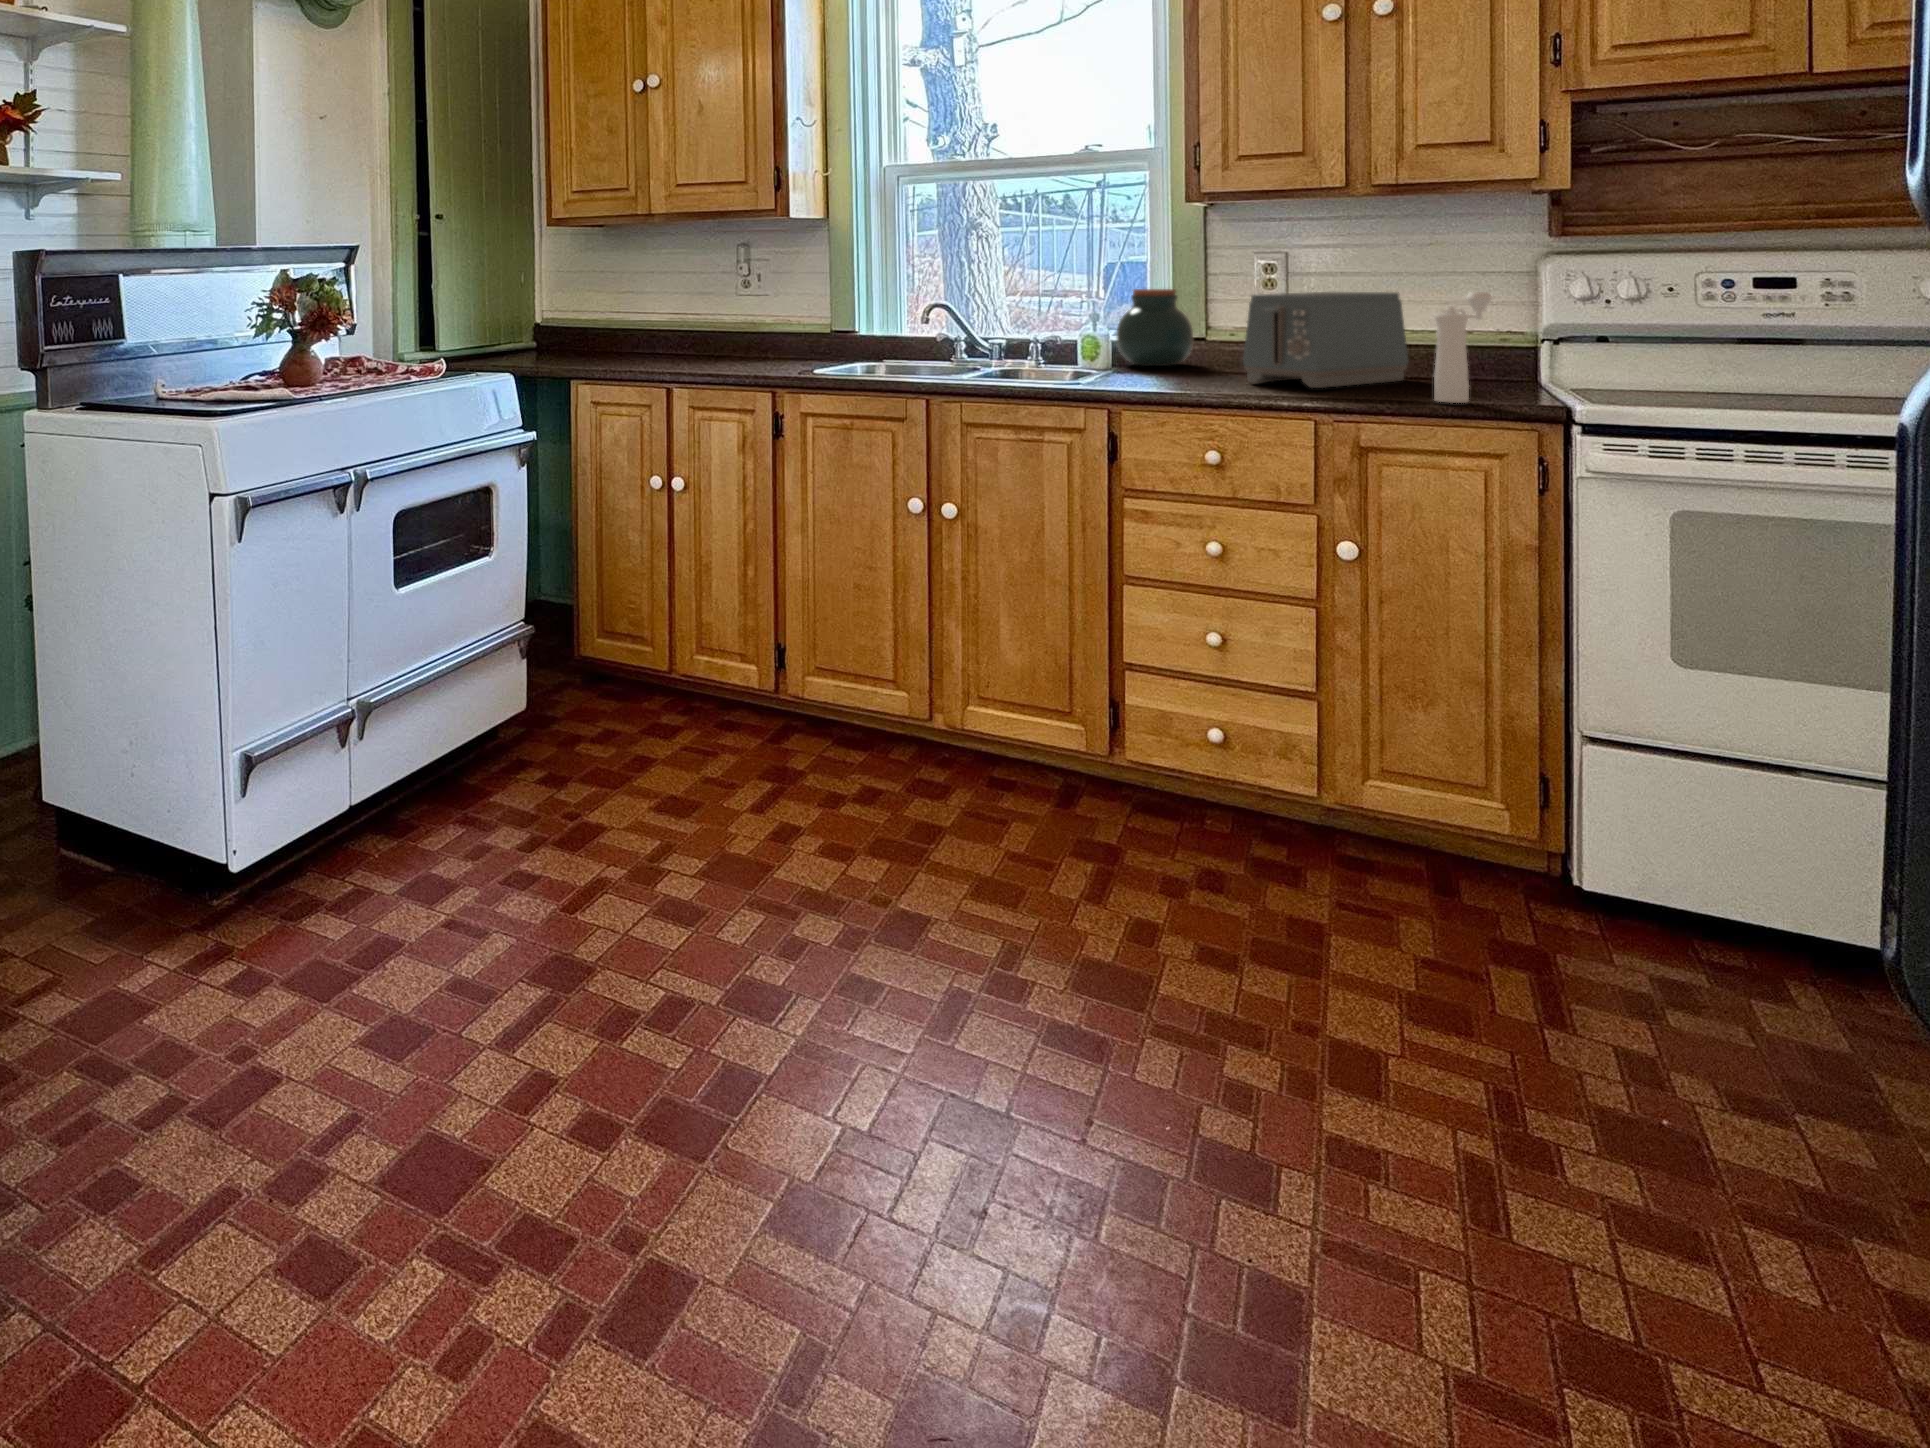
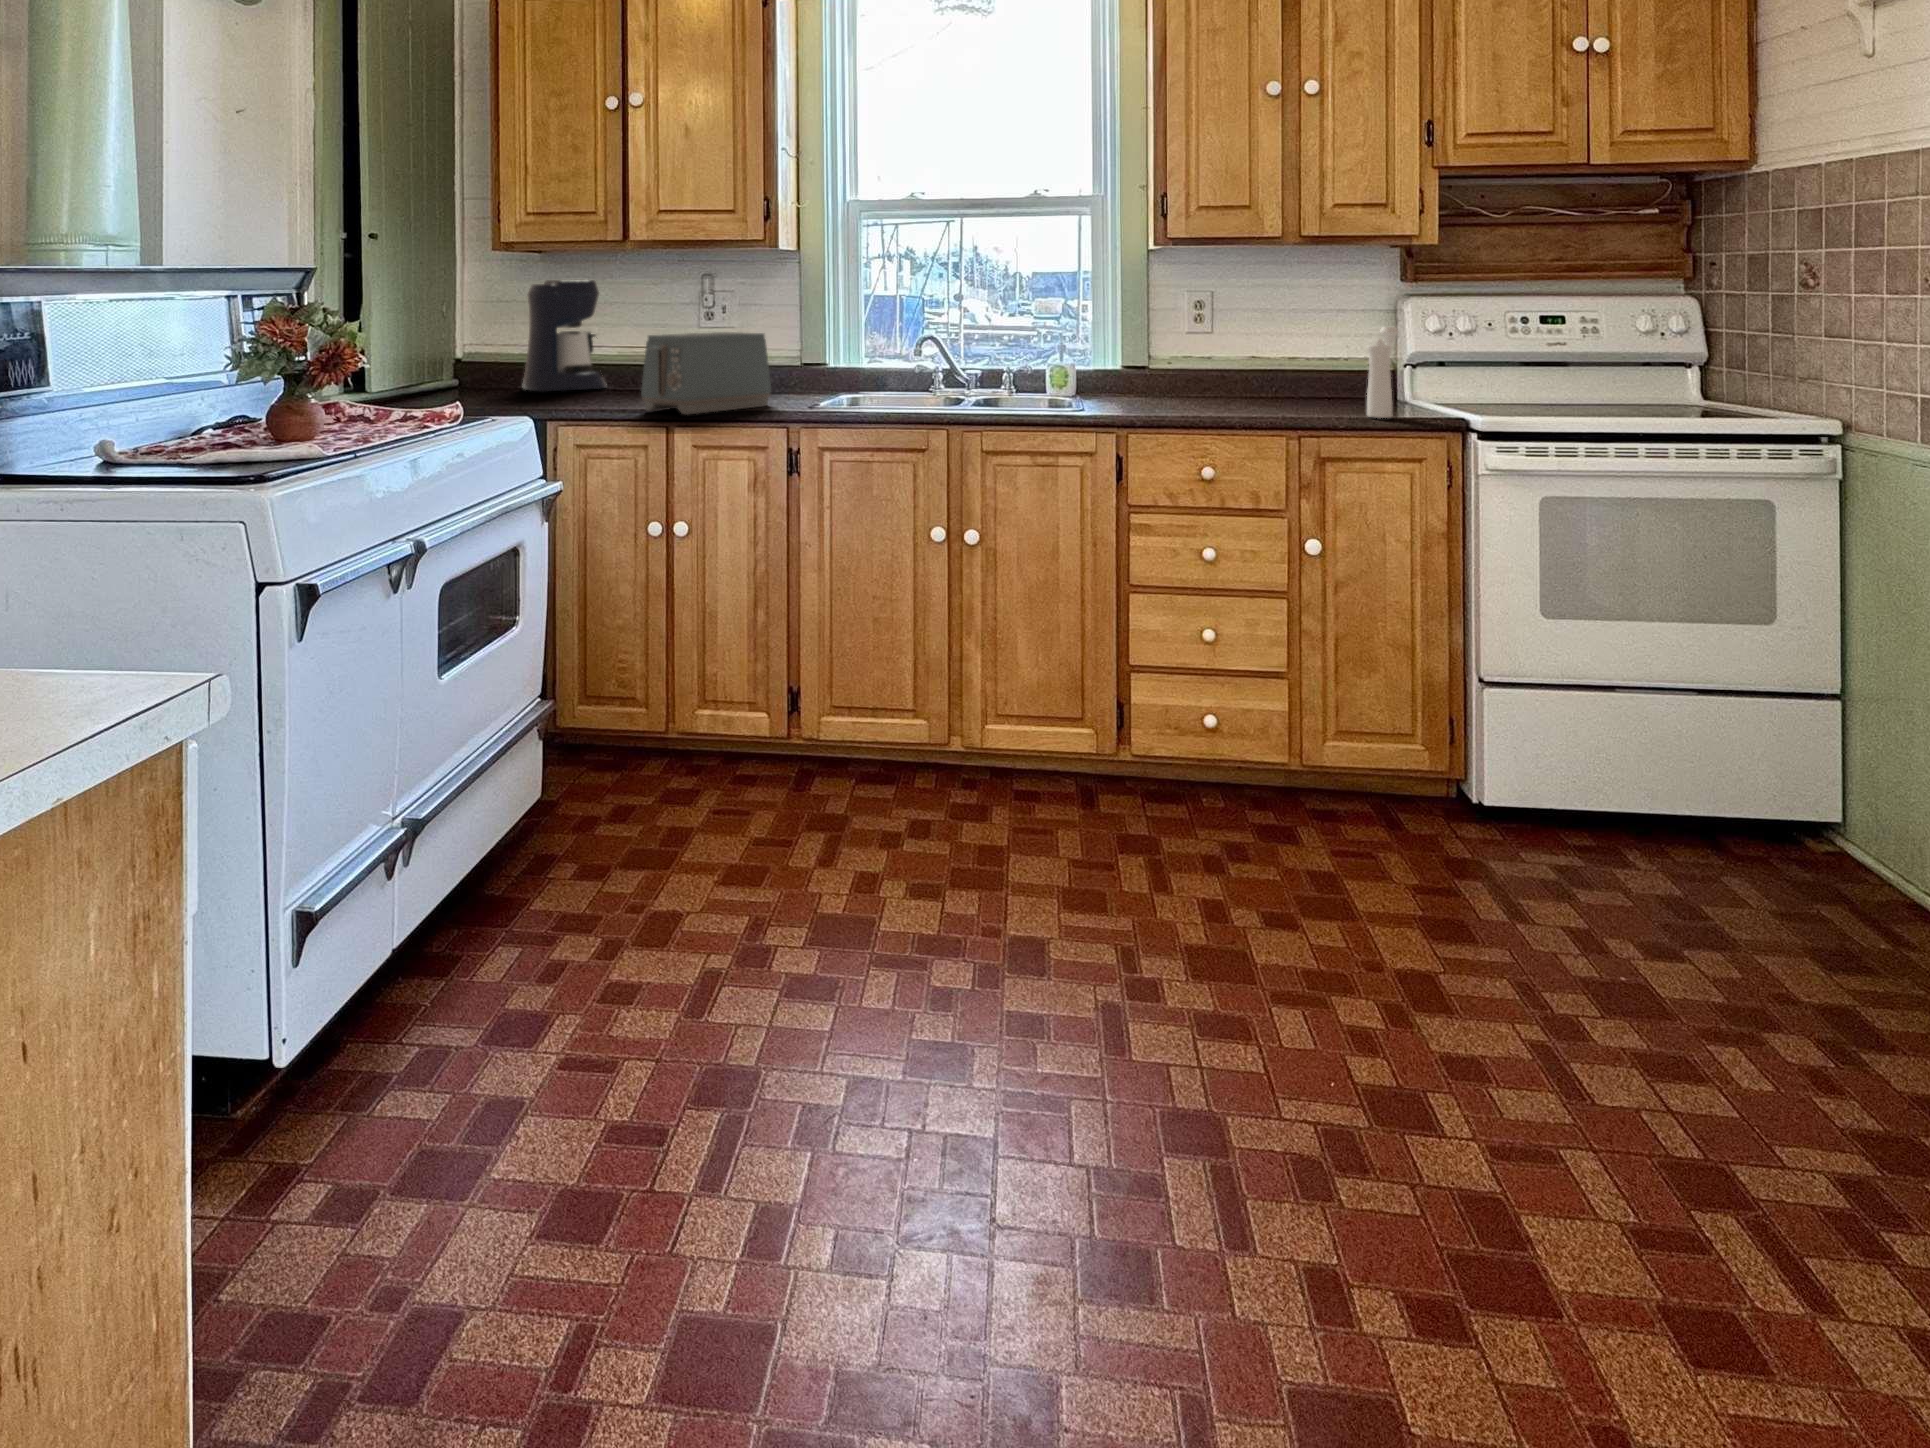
coffee maker: none [579,251,654,353] -> present [523,280,607,392]
jar: present [1117,289,1193,366] -> none [1081,323,1145,392]
toaster: present [1243,291,1409,388] -> present [641,332,771,414]

